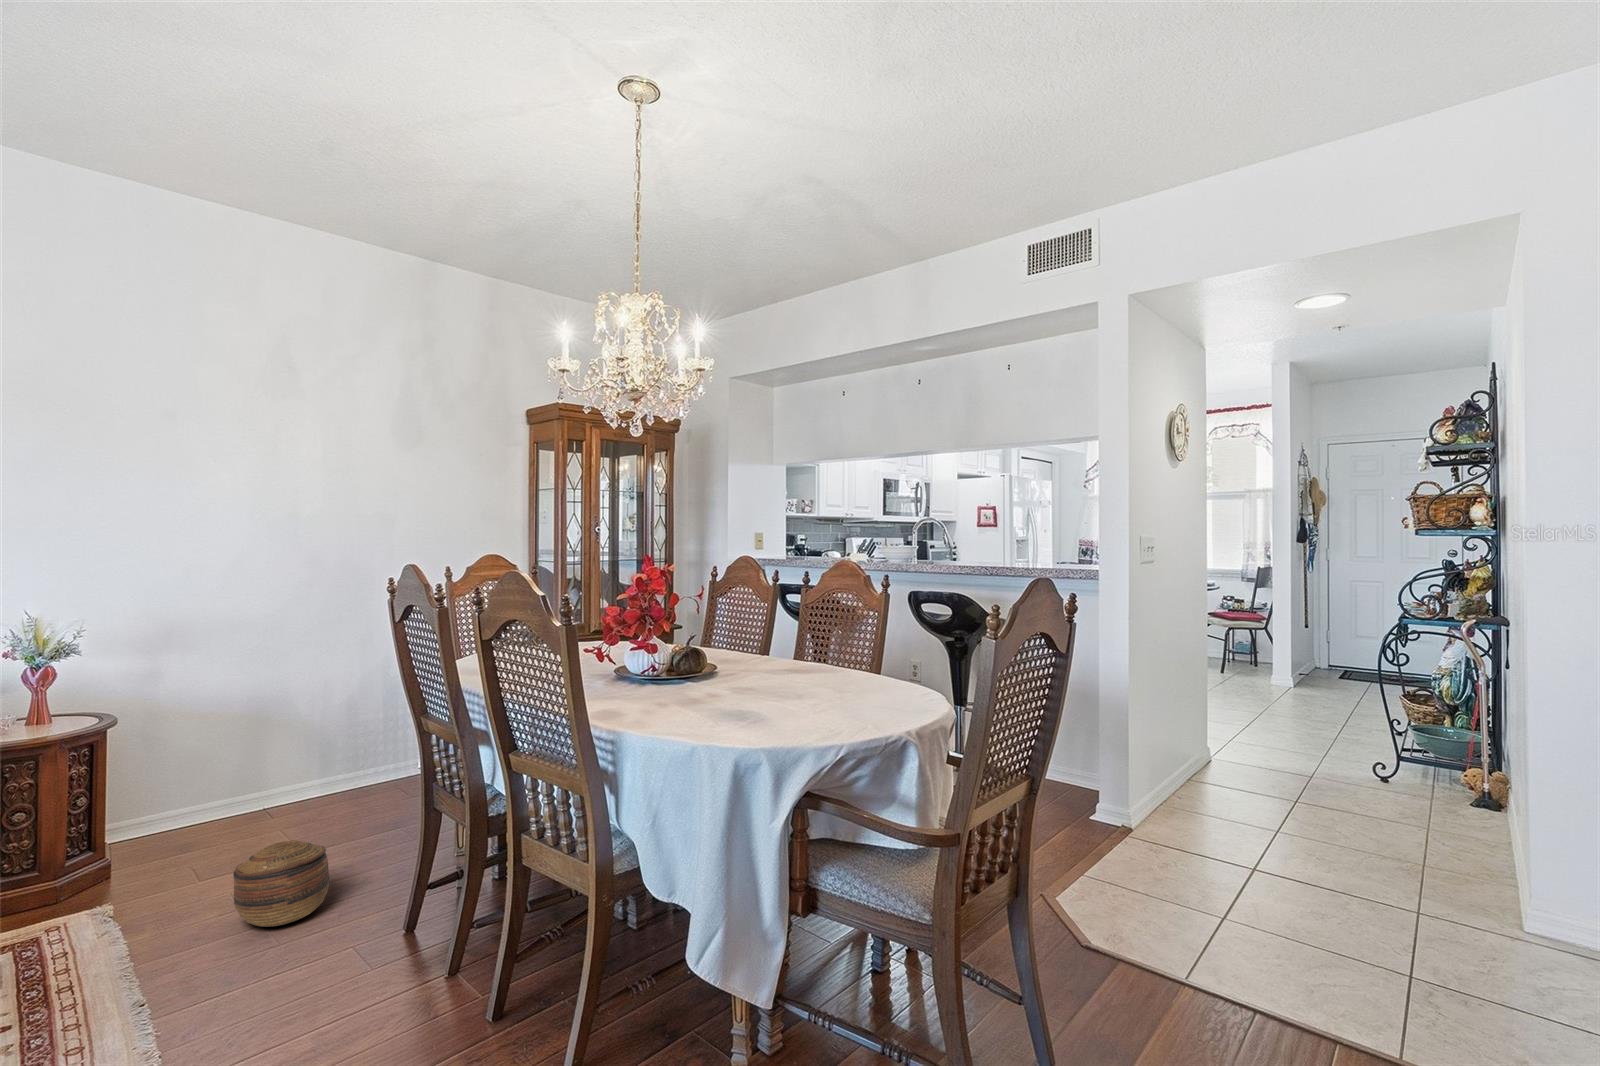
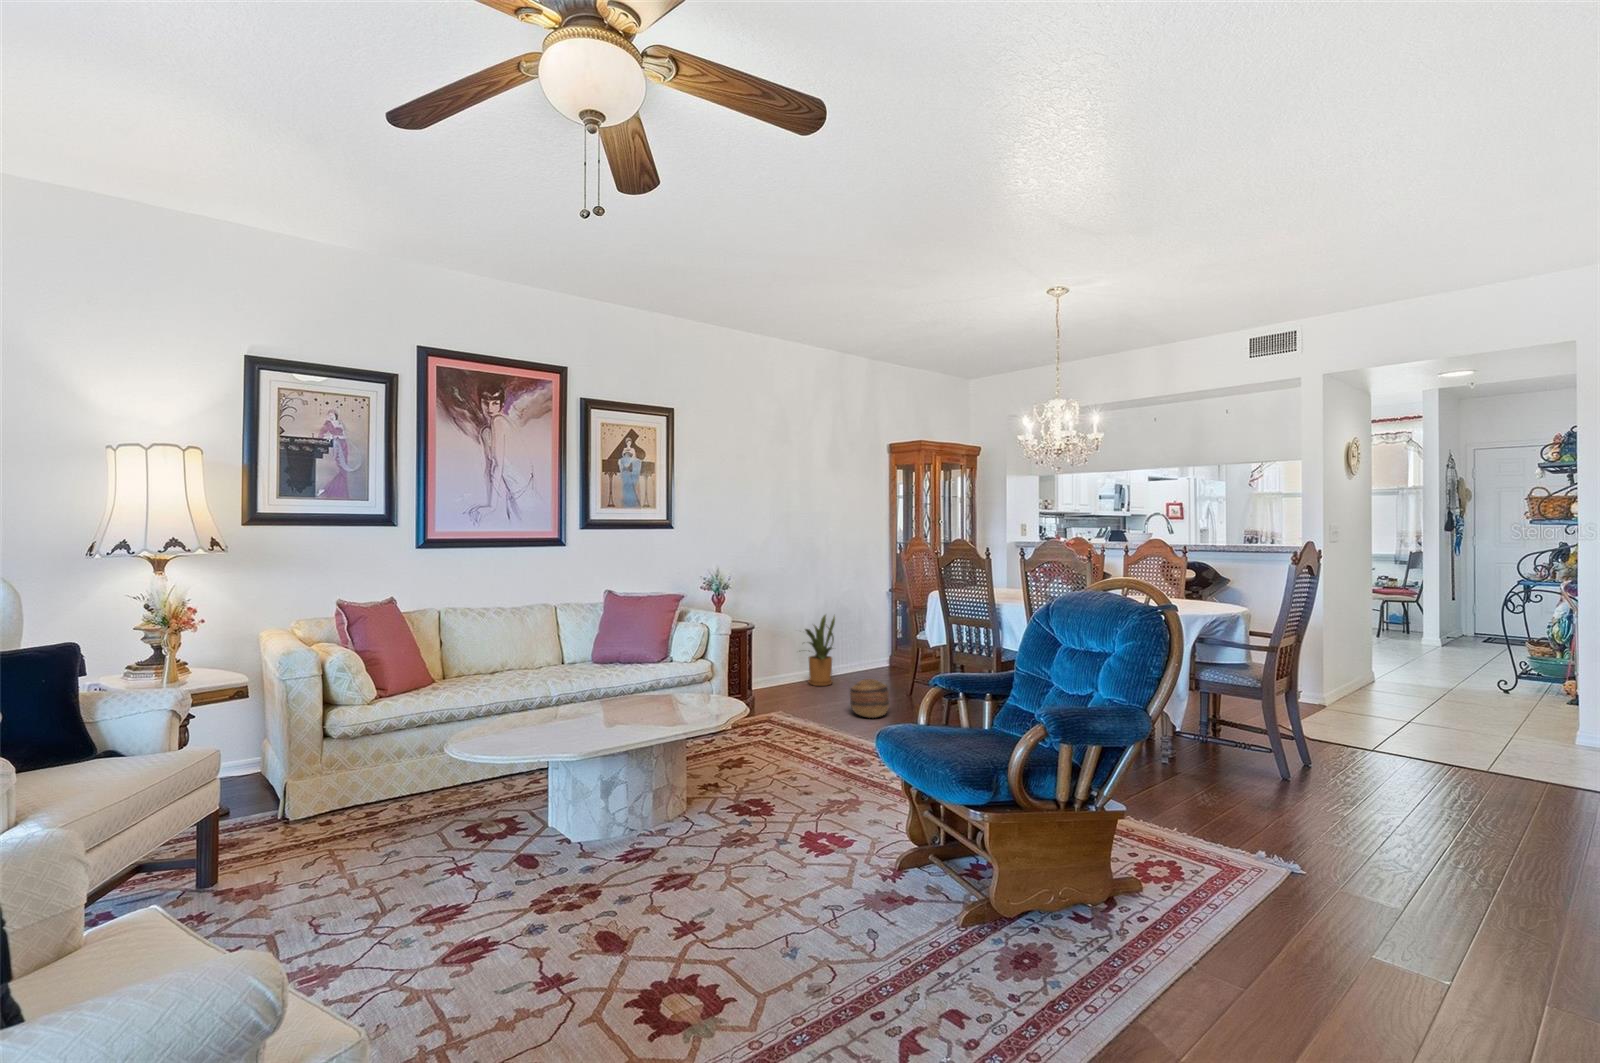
house plant: none [268,685,379,818] -> present [805,615,835,686]

